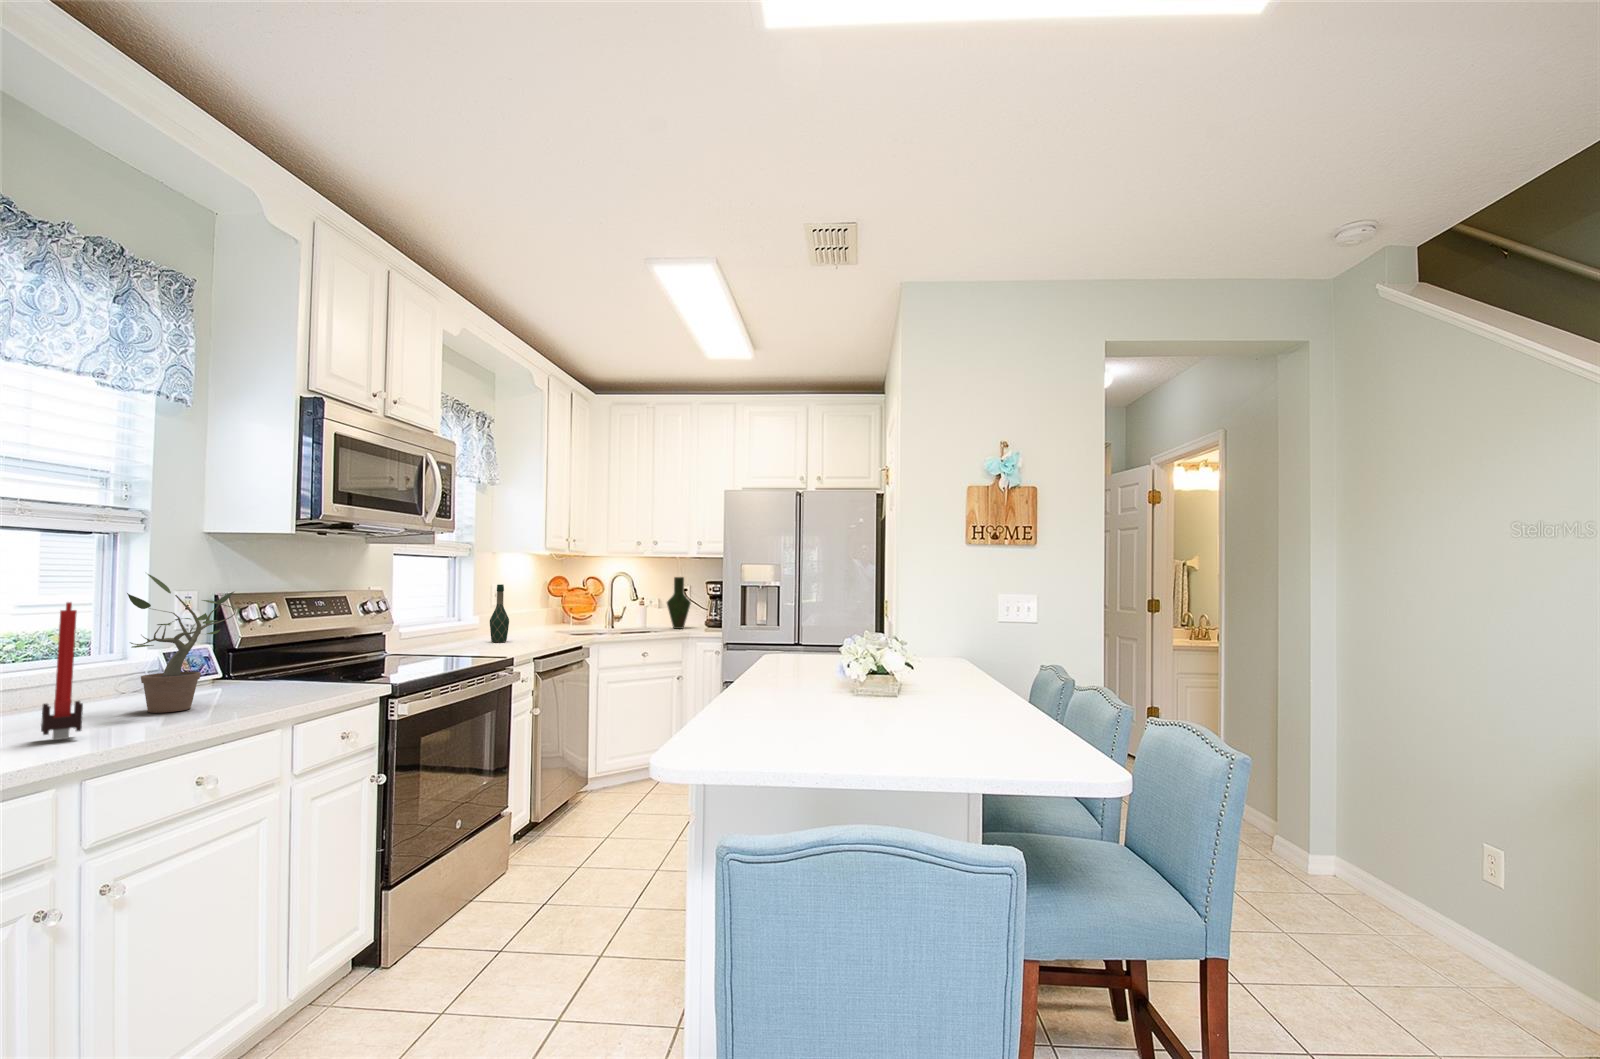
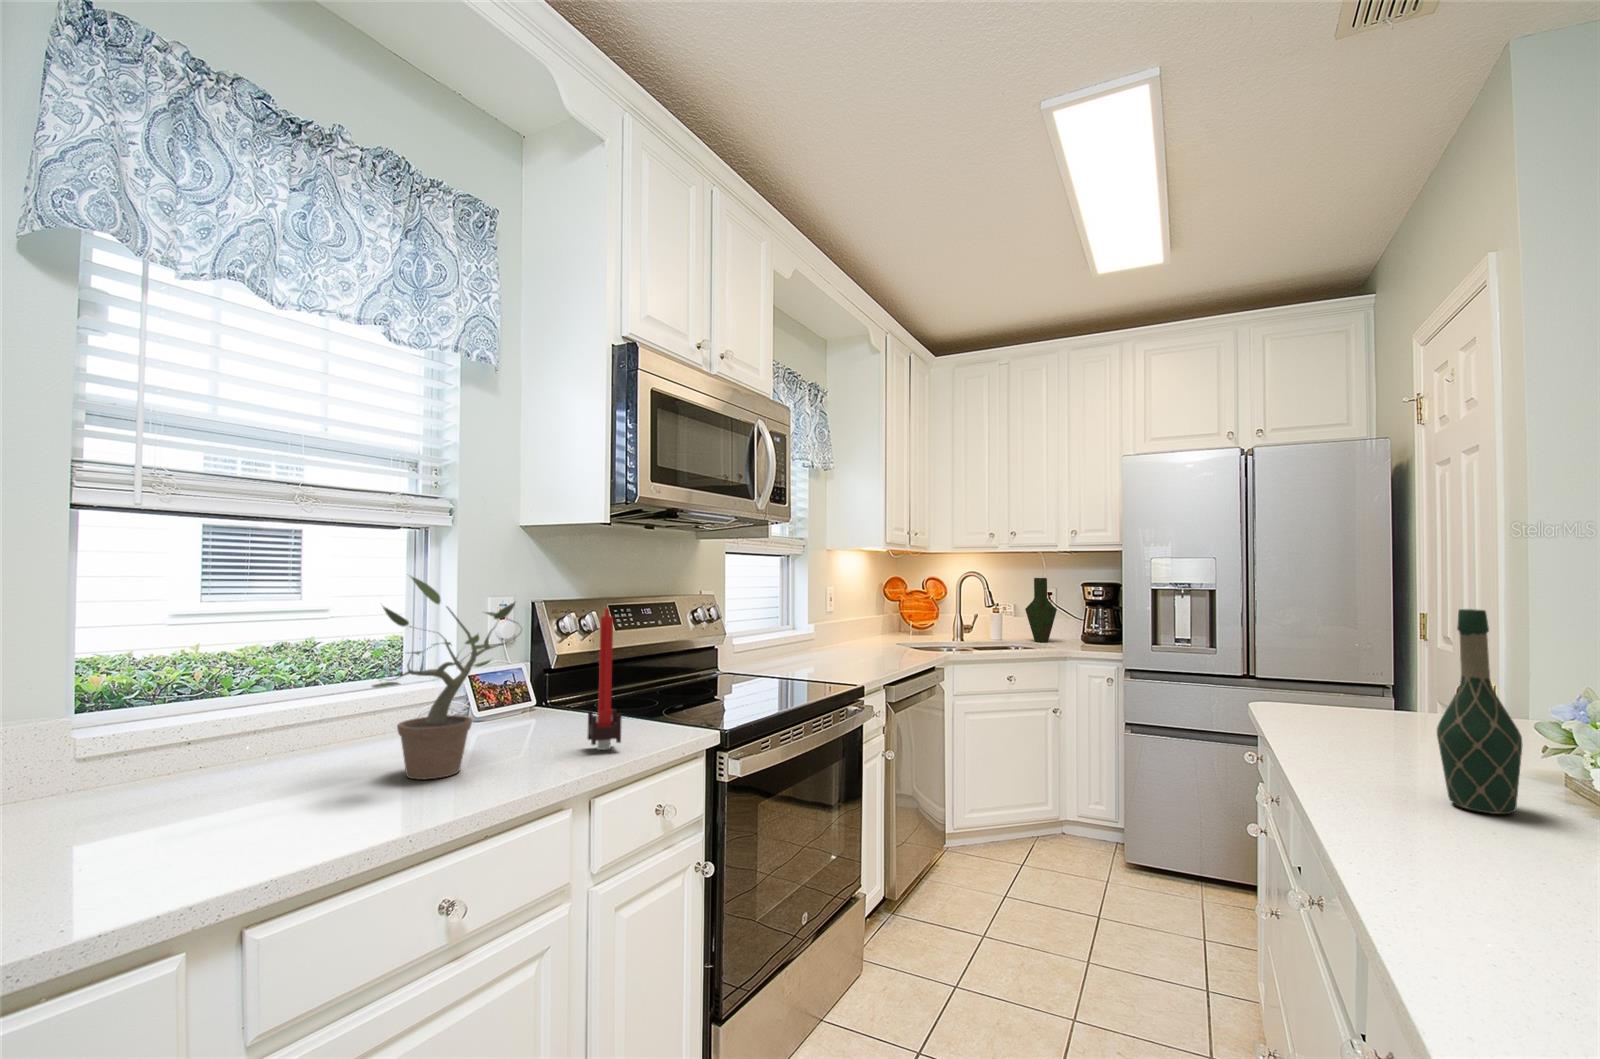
wine bottle: present [490,584,509,642] -> present [1437,609,1522,814]
candle: present [41,602,83,740] -> present [587,608,622,750]

